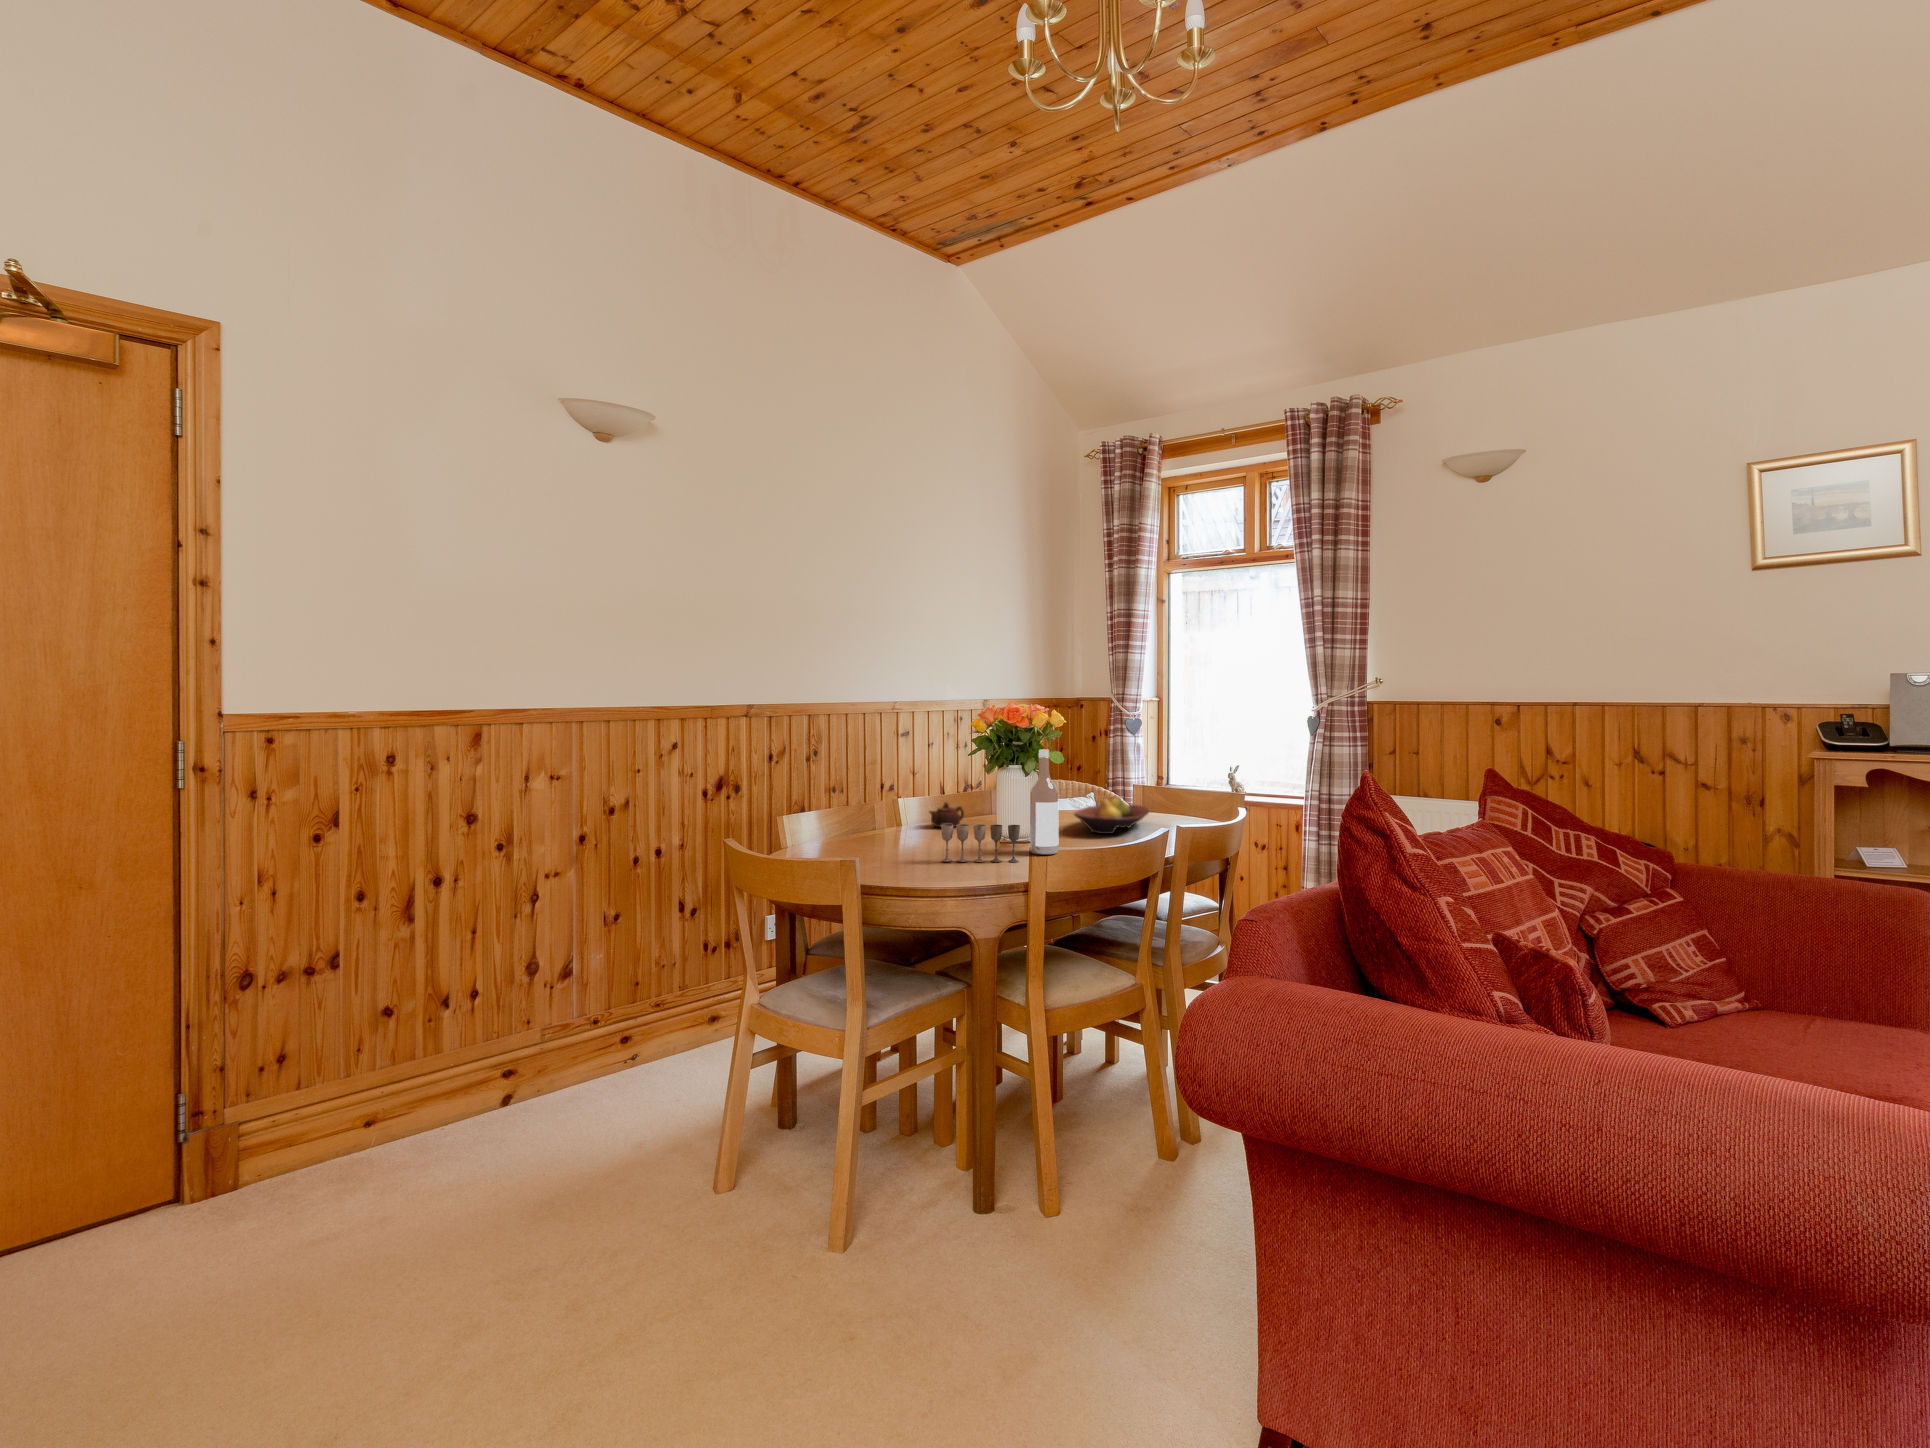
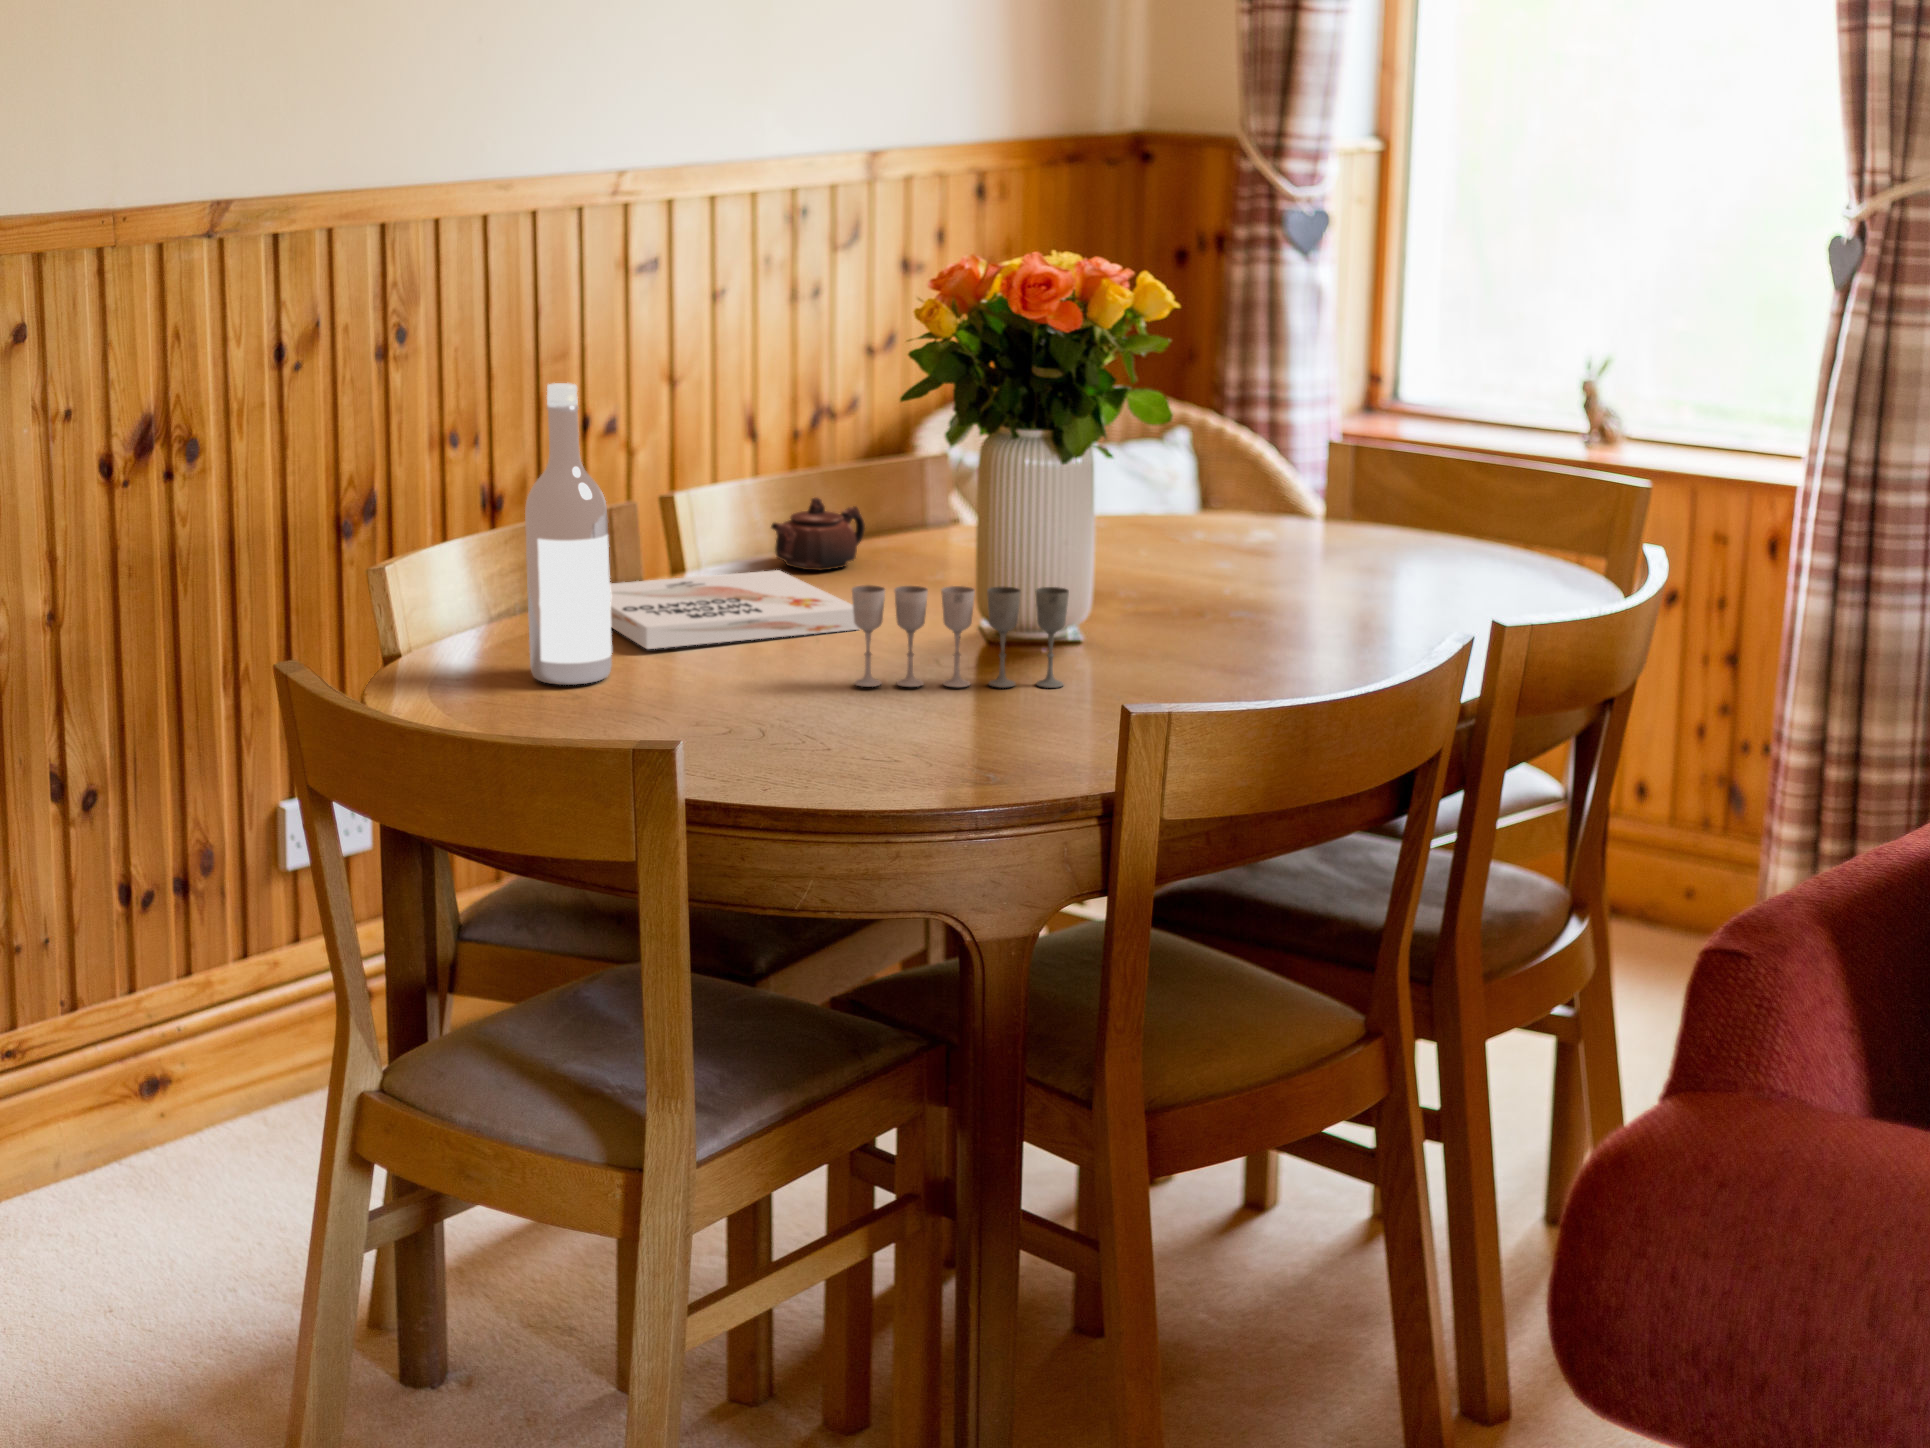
wine bottle: present [1030,750,1058,855] -> present [525,383,612,685]
fruit bowl: present [1074,796,1149,834] -> none [1184,480,1388,594]
book: none [855,827,952,850] -> present [610,570,859,649]

